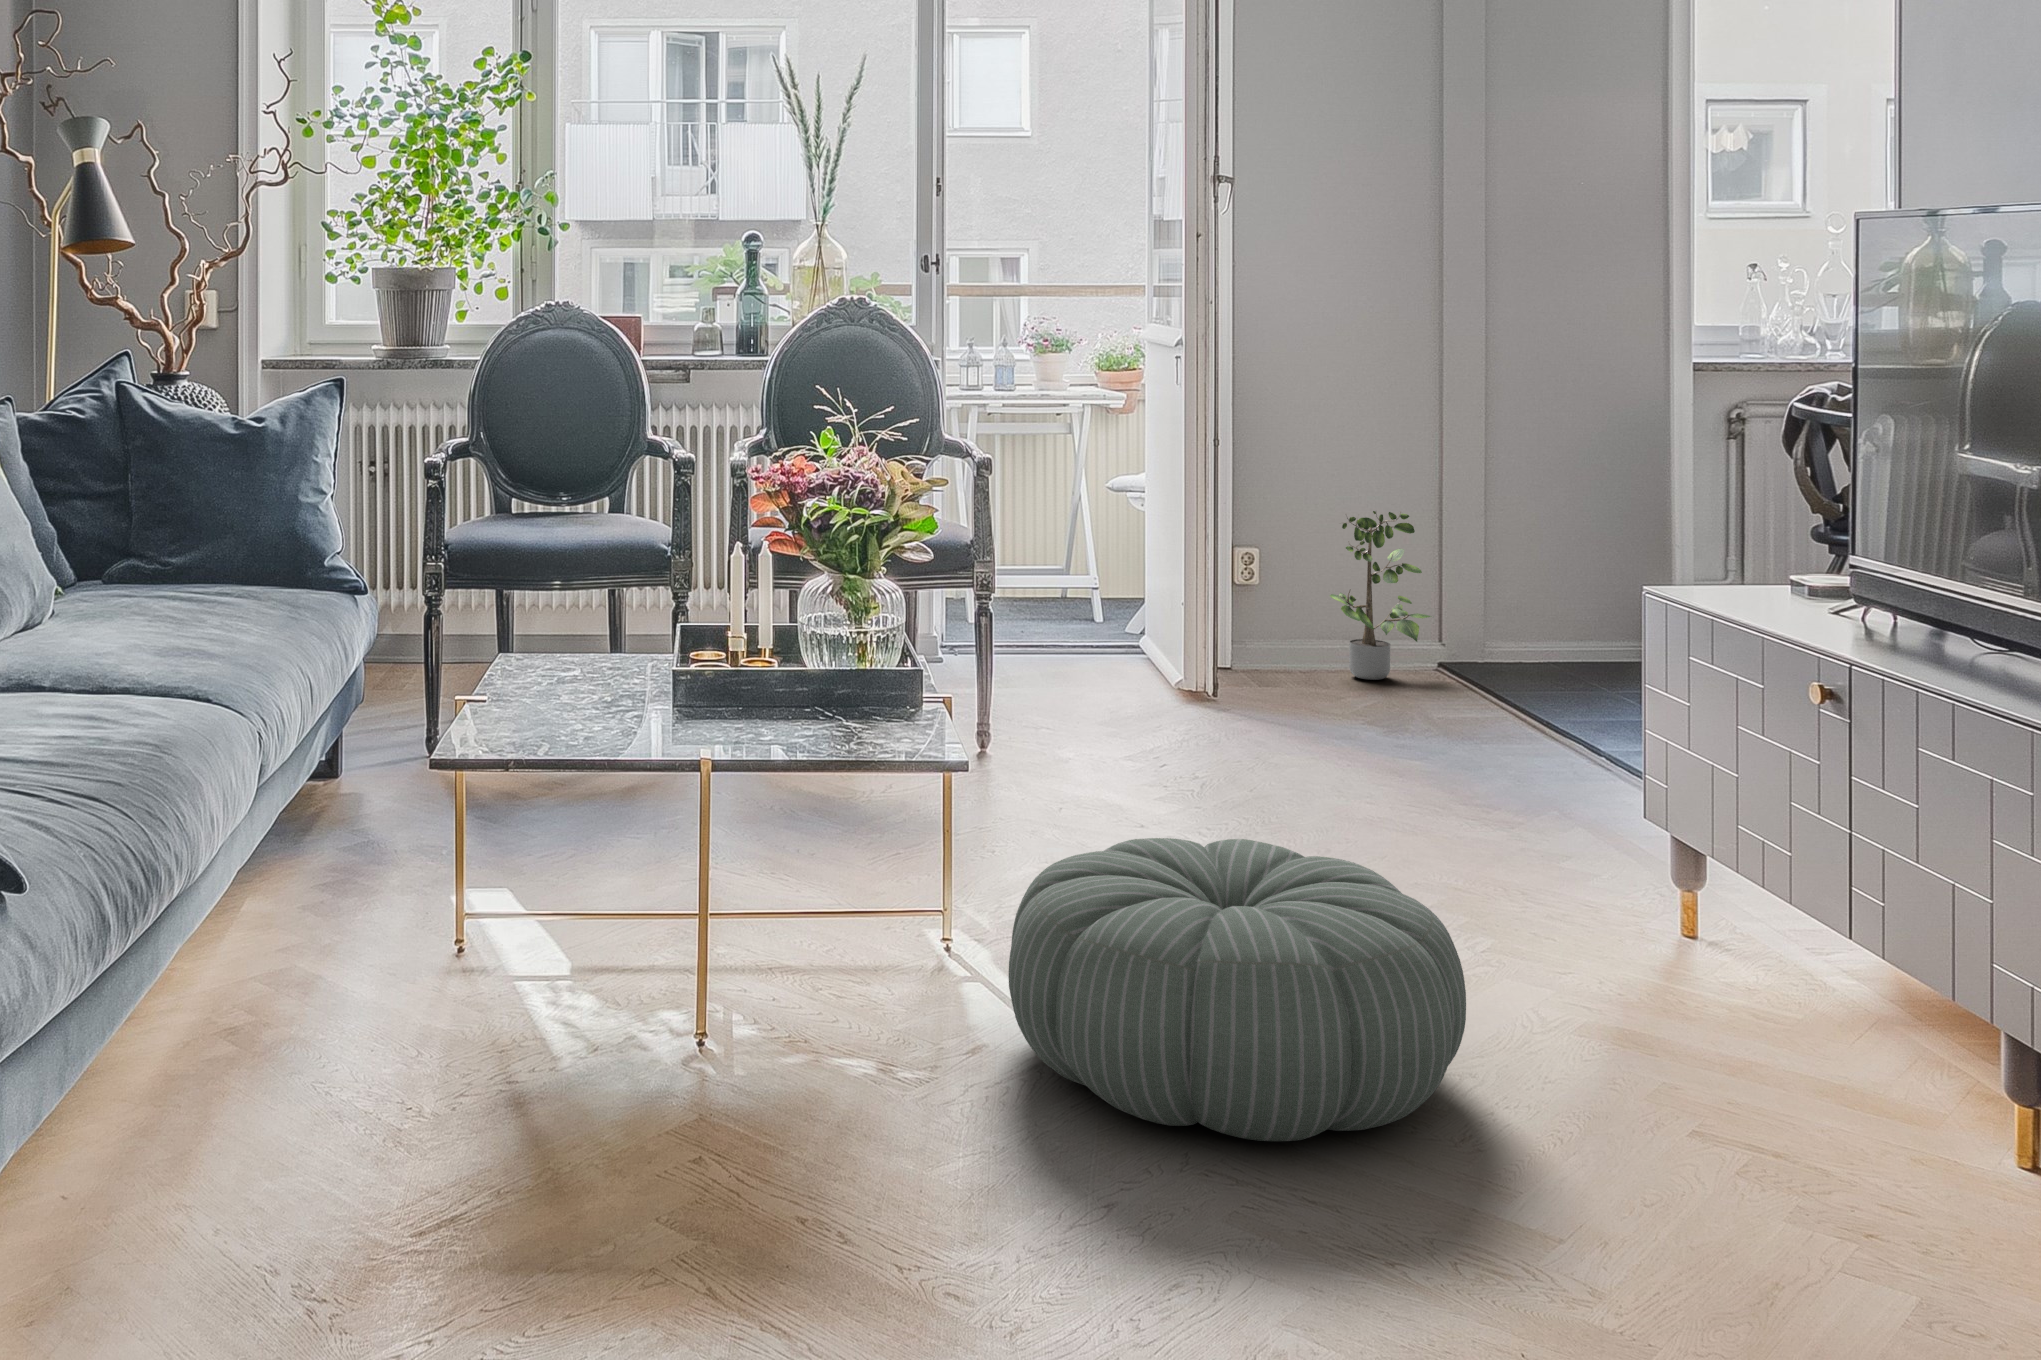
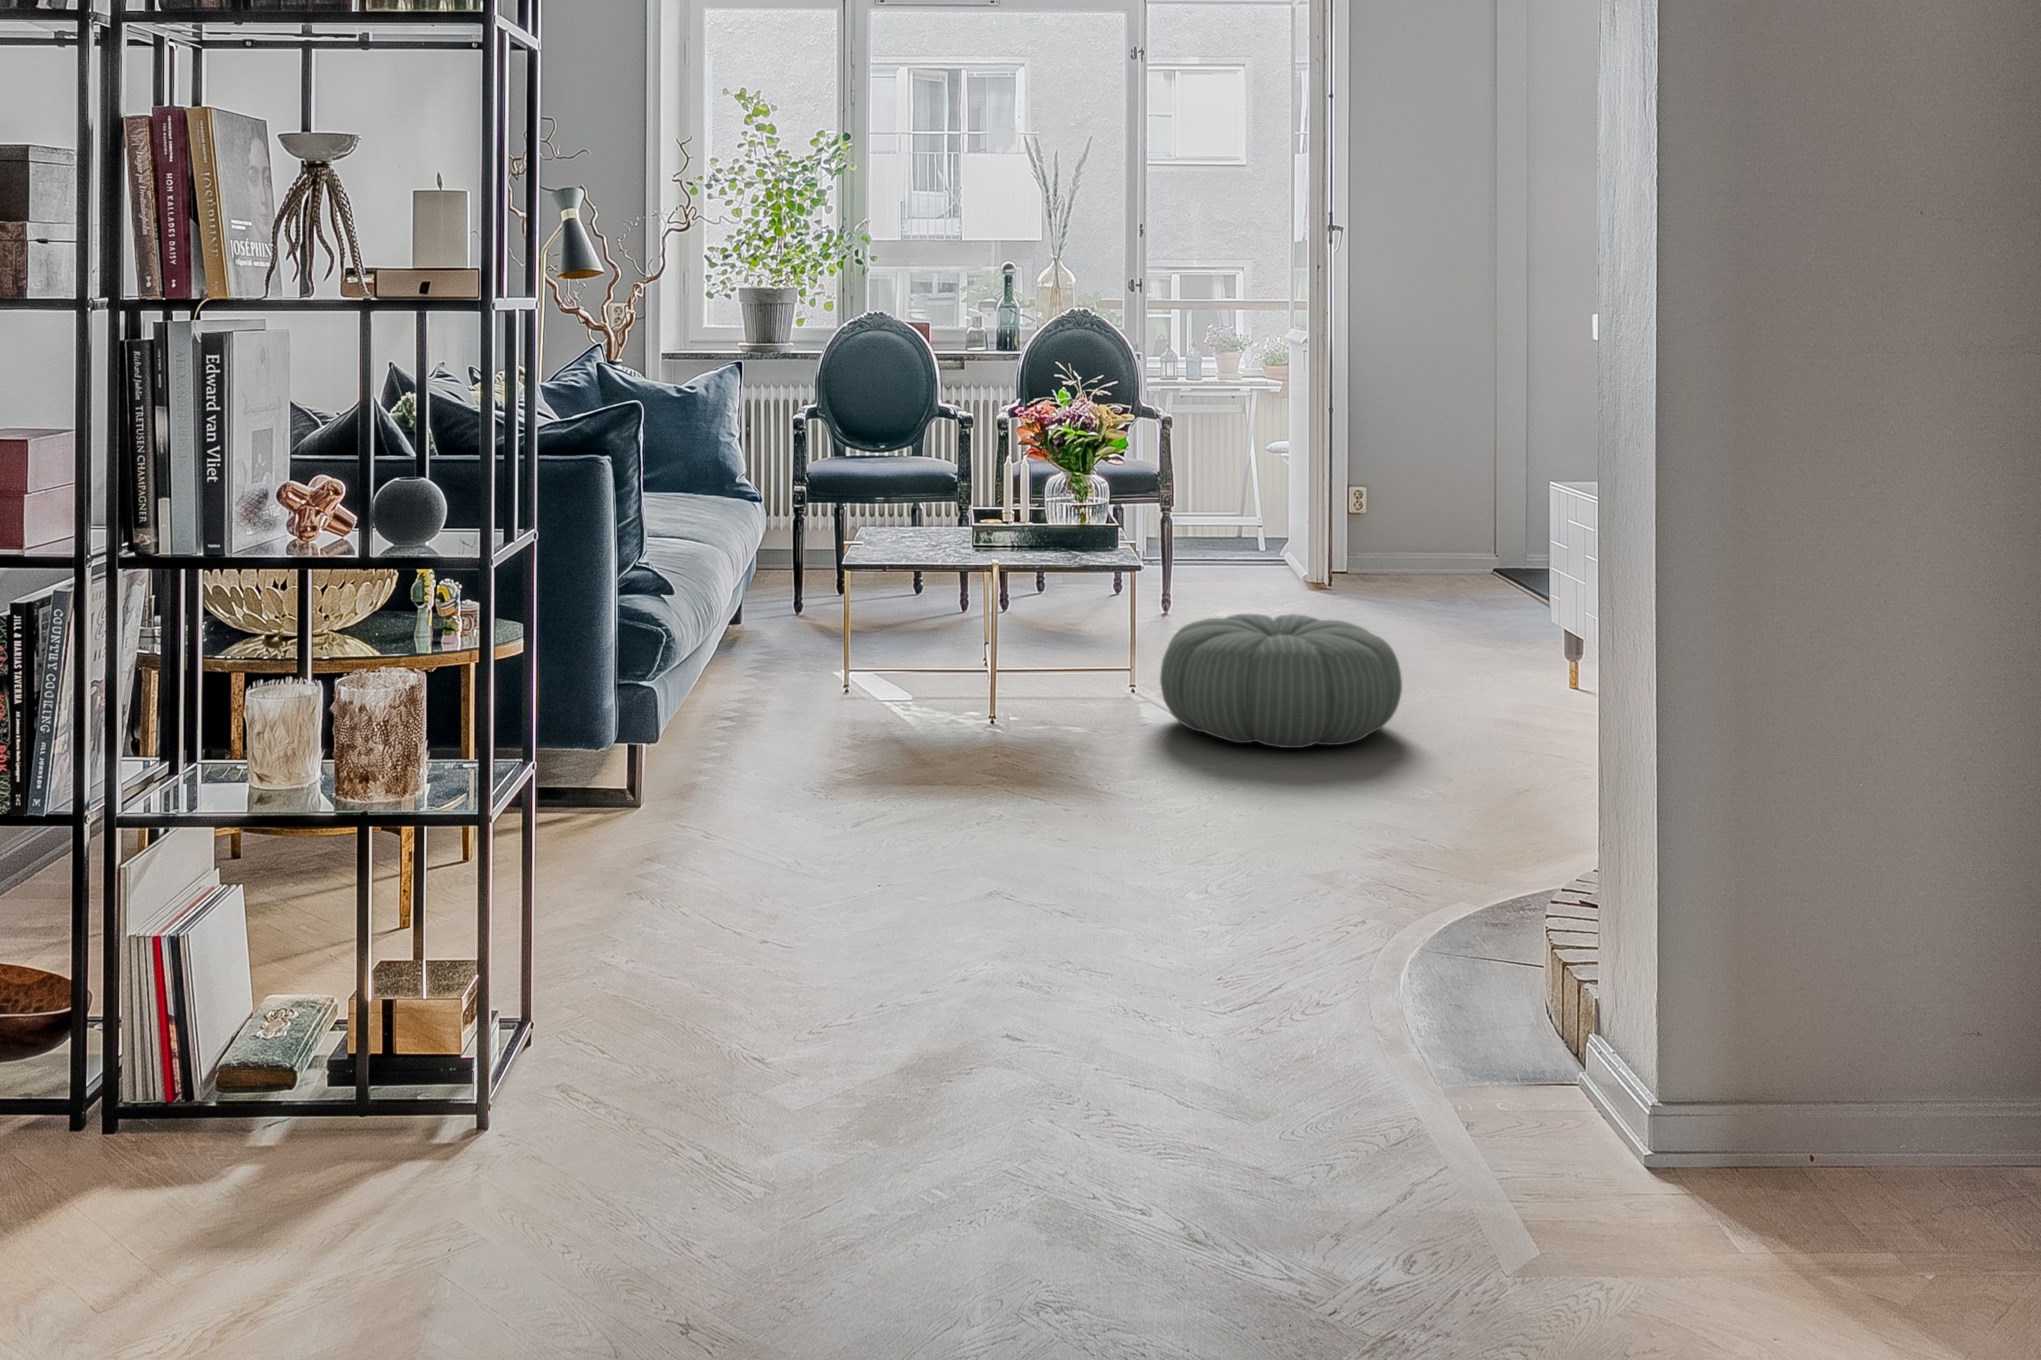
potted plant: present [1330,511,1431,680] -> none [1413,459,1485,579]

